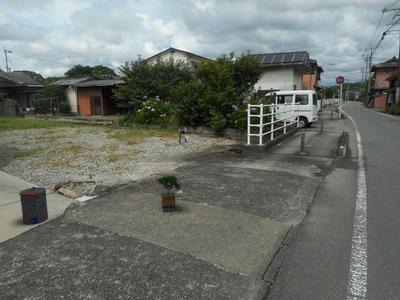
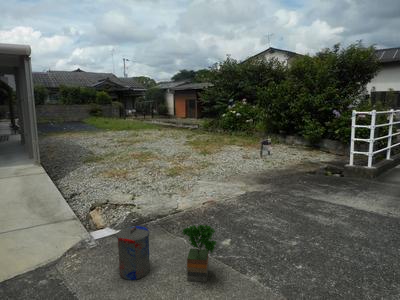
trash can: present [19,187,48,224] -> present [117,226,150,280]

